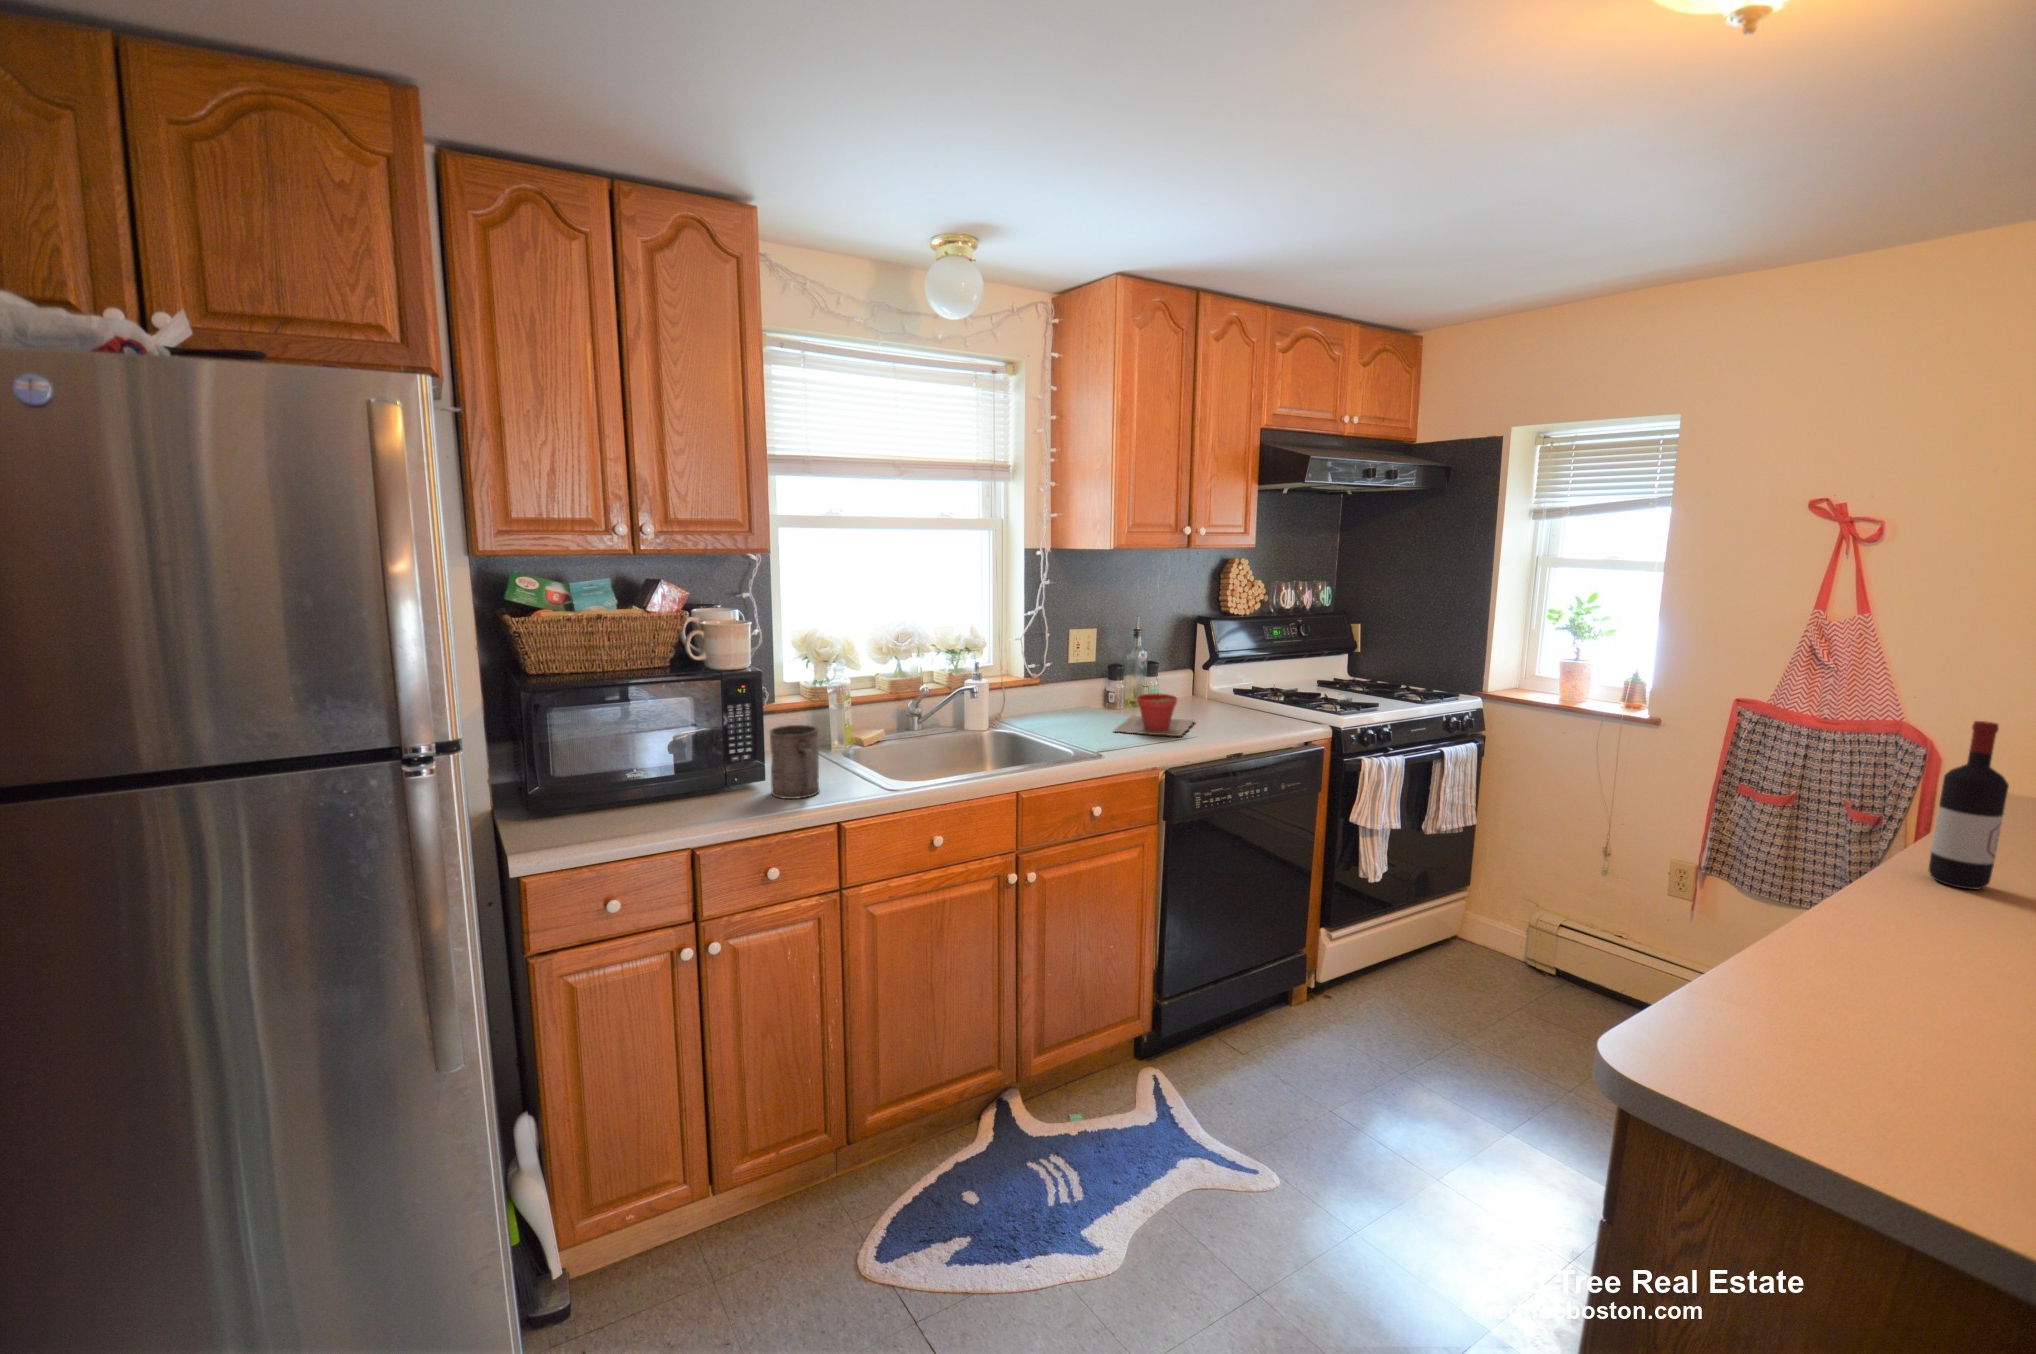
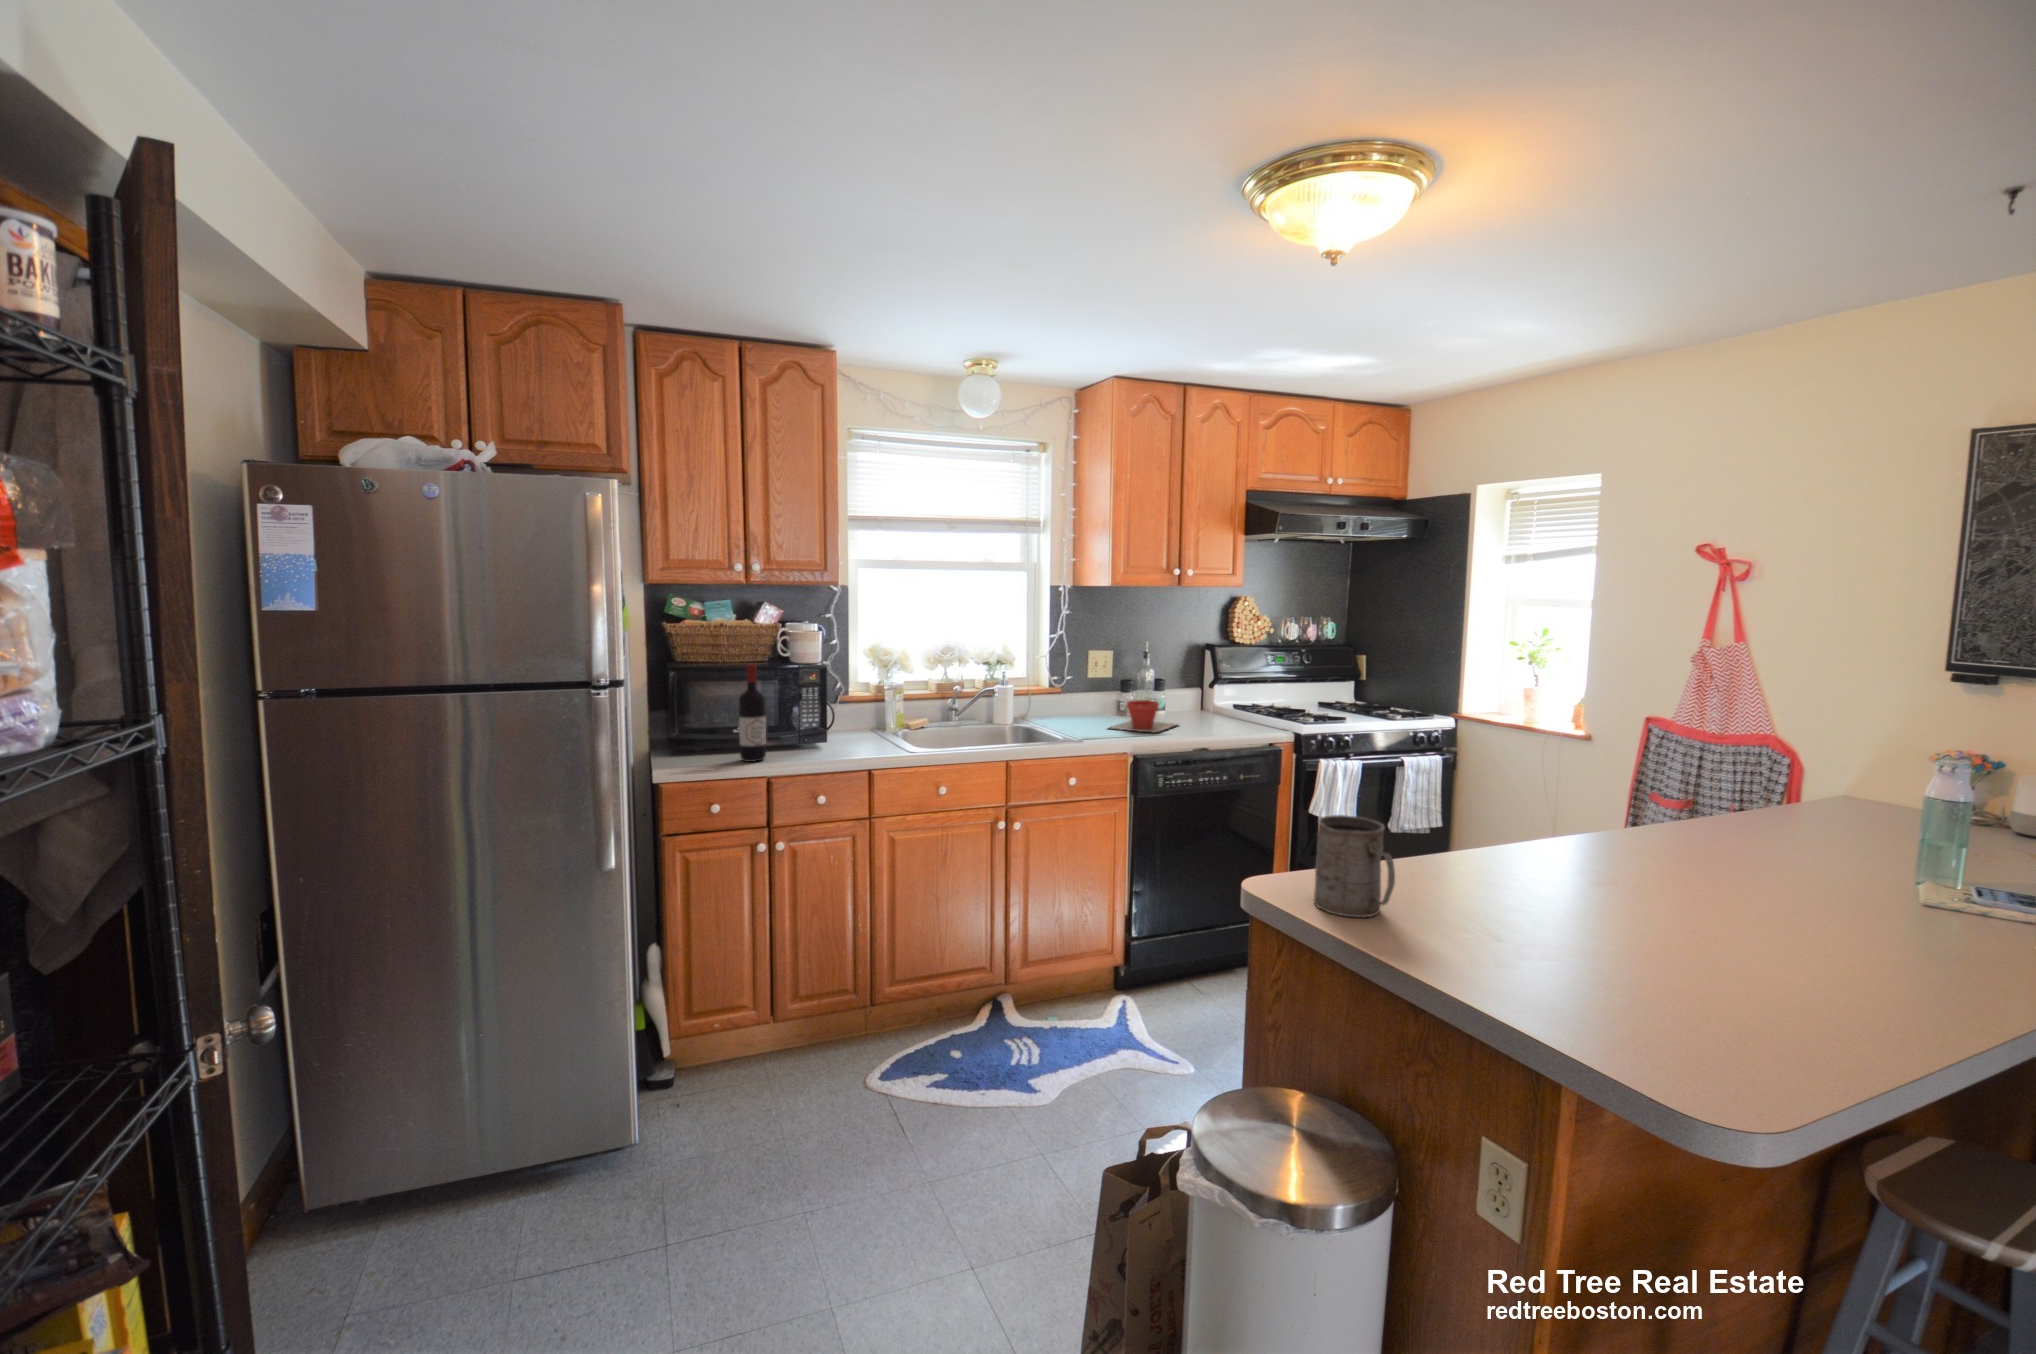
wine bottle: present [1929,721,2009,889] -> present [739,664,766,762]
mug: present [770,725,819,799] -> present [1314,815,1395,917]

